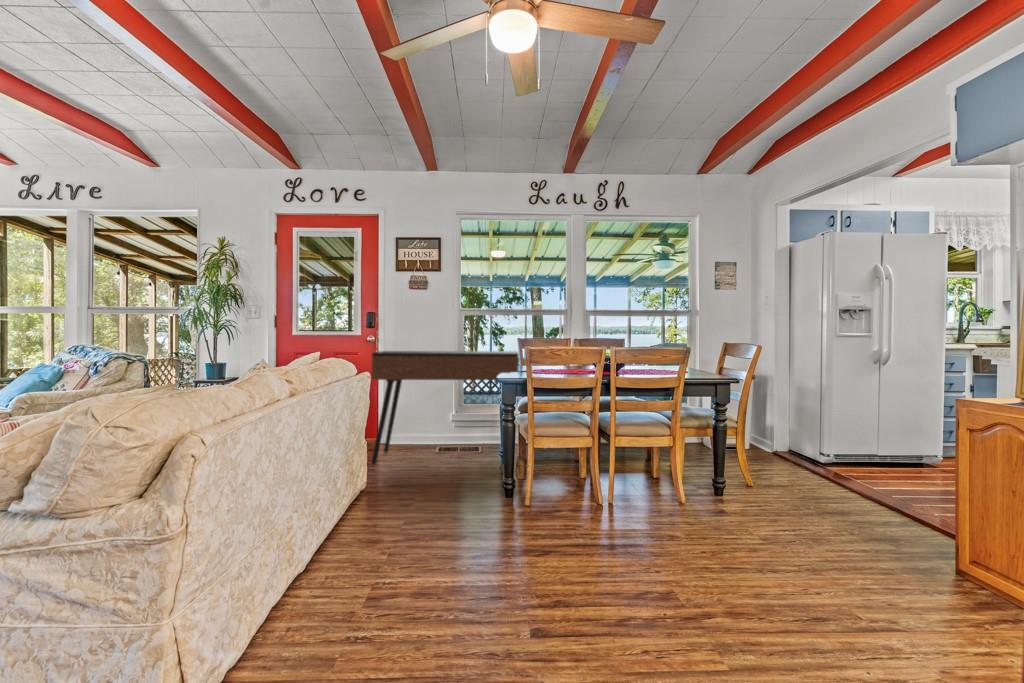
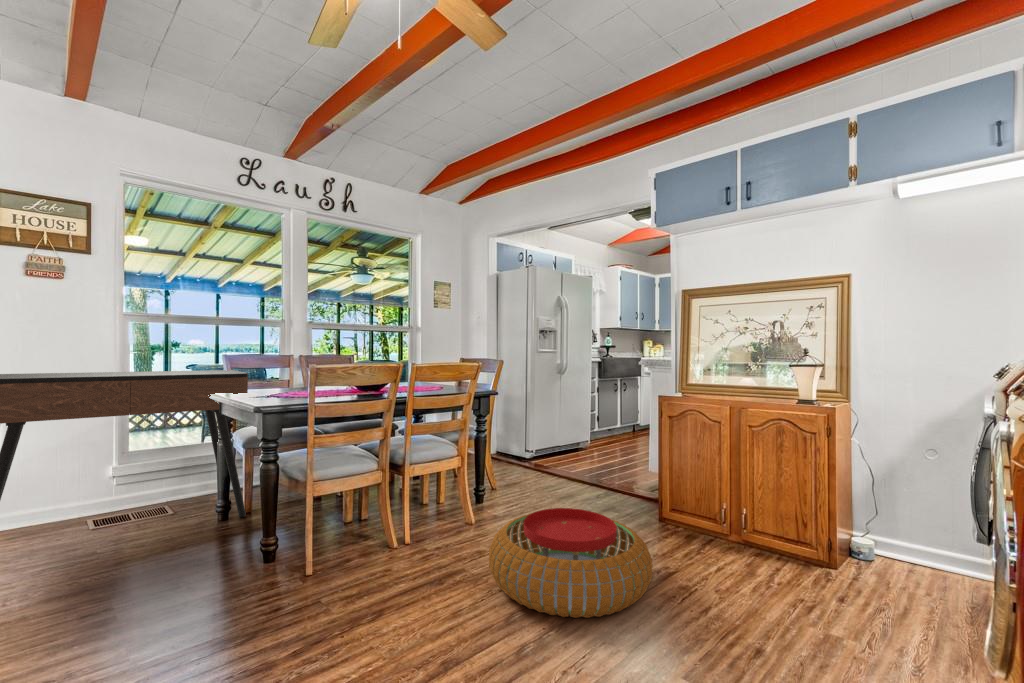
pouf: none [648,505,852,633] -> present [489,508,653,618]

